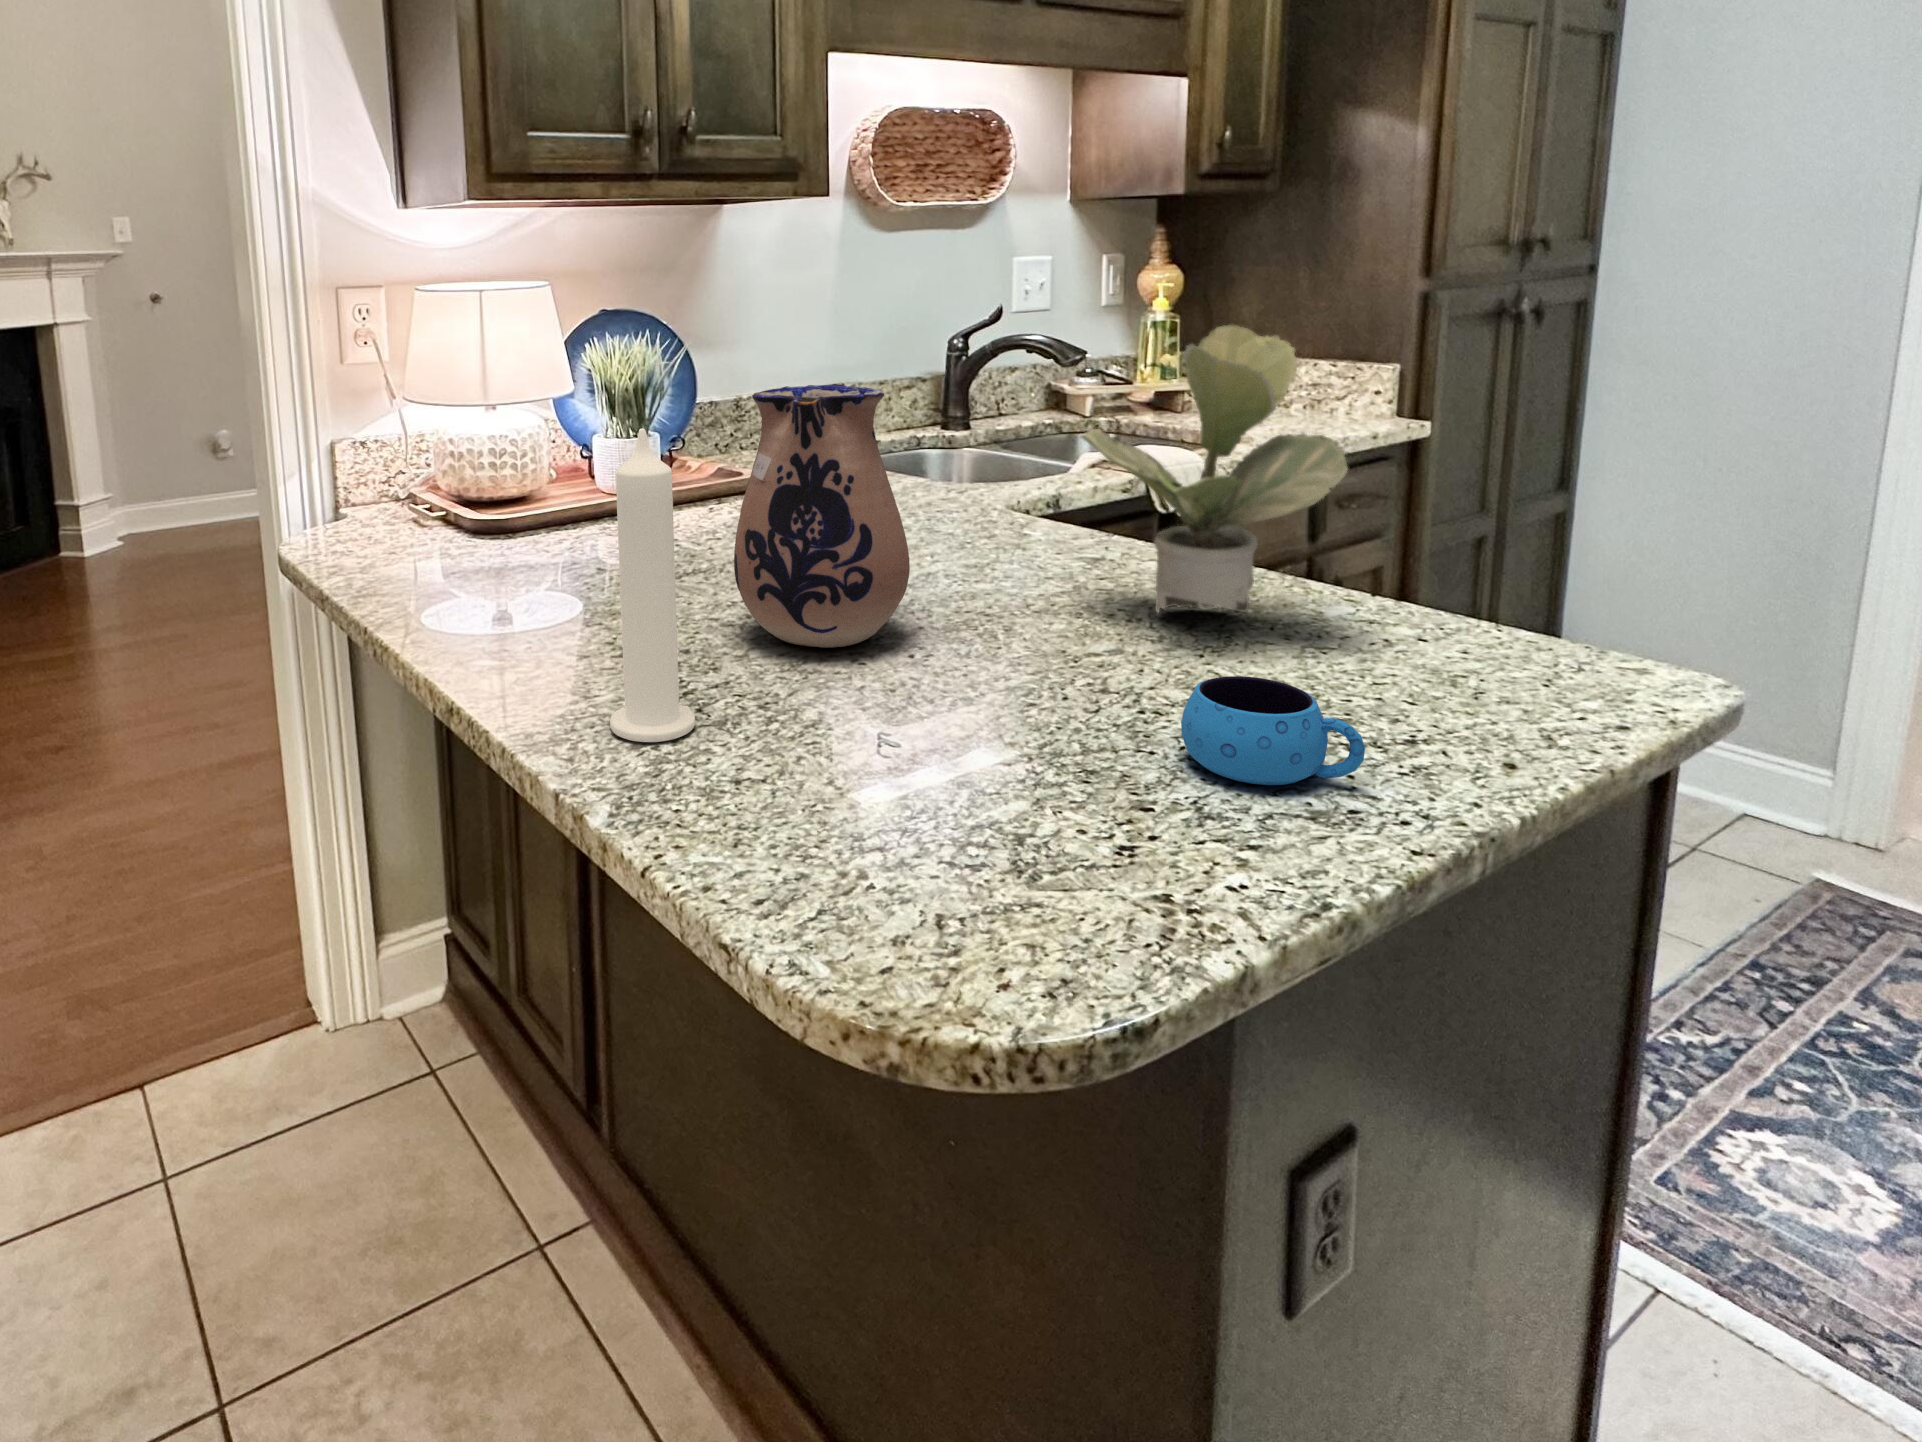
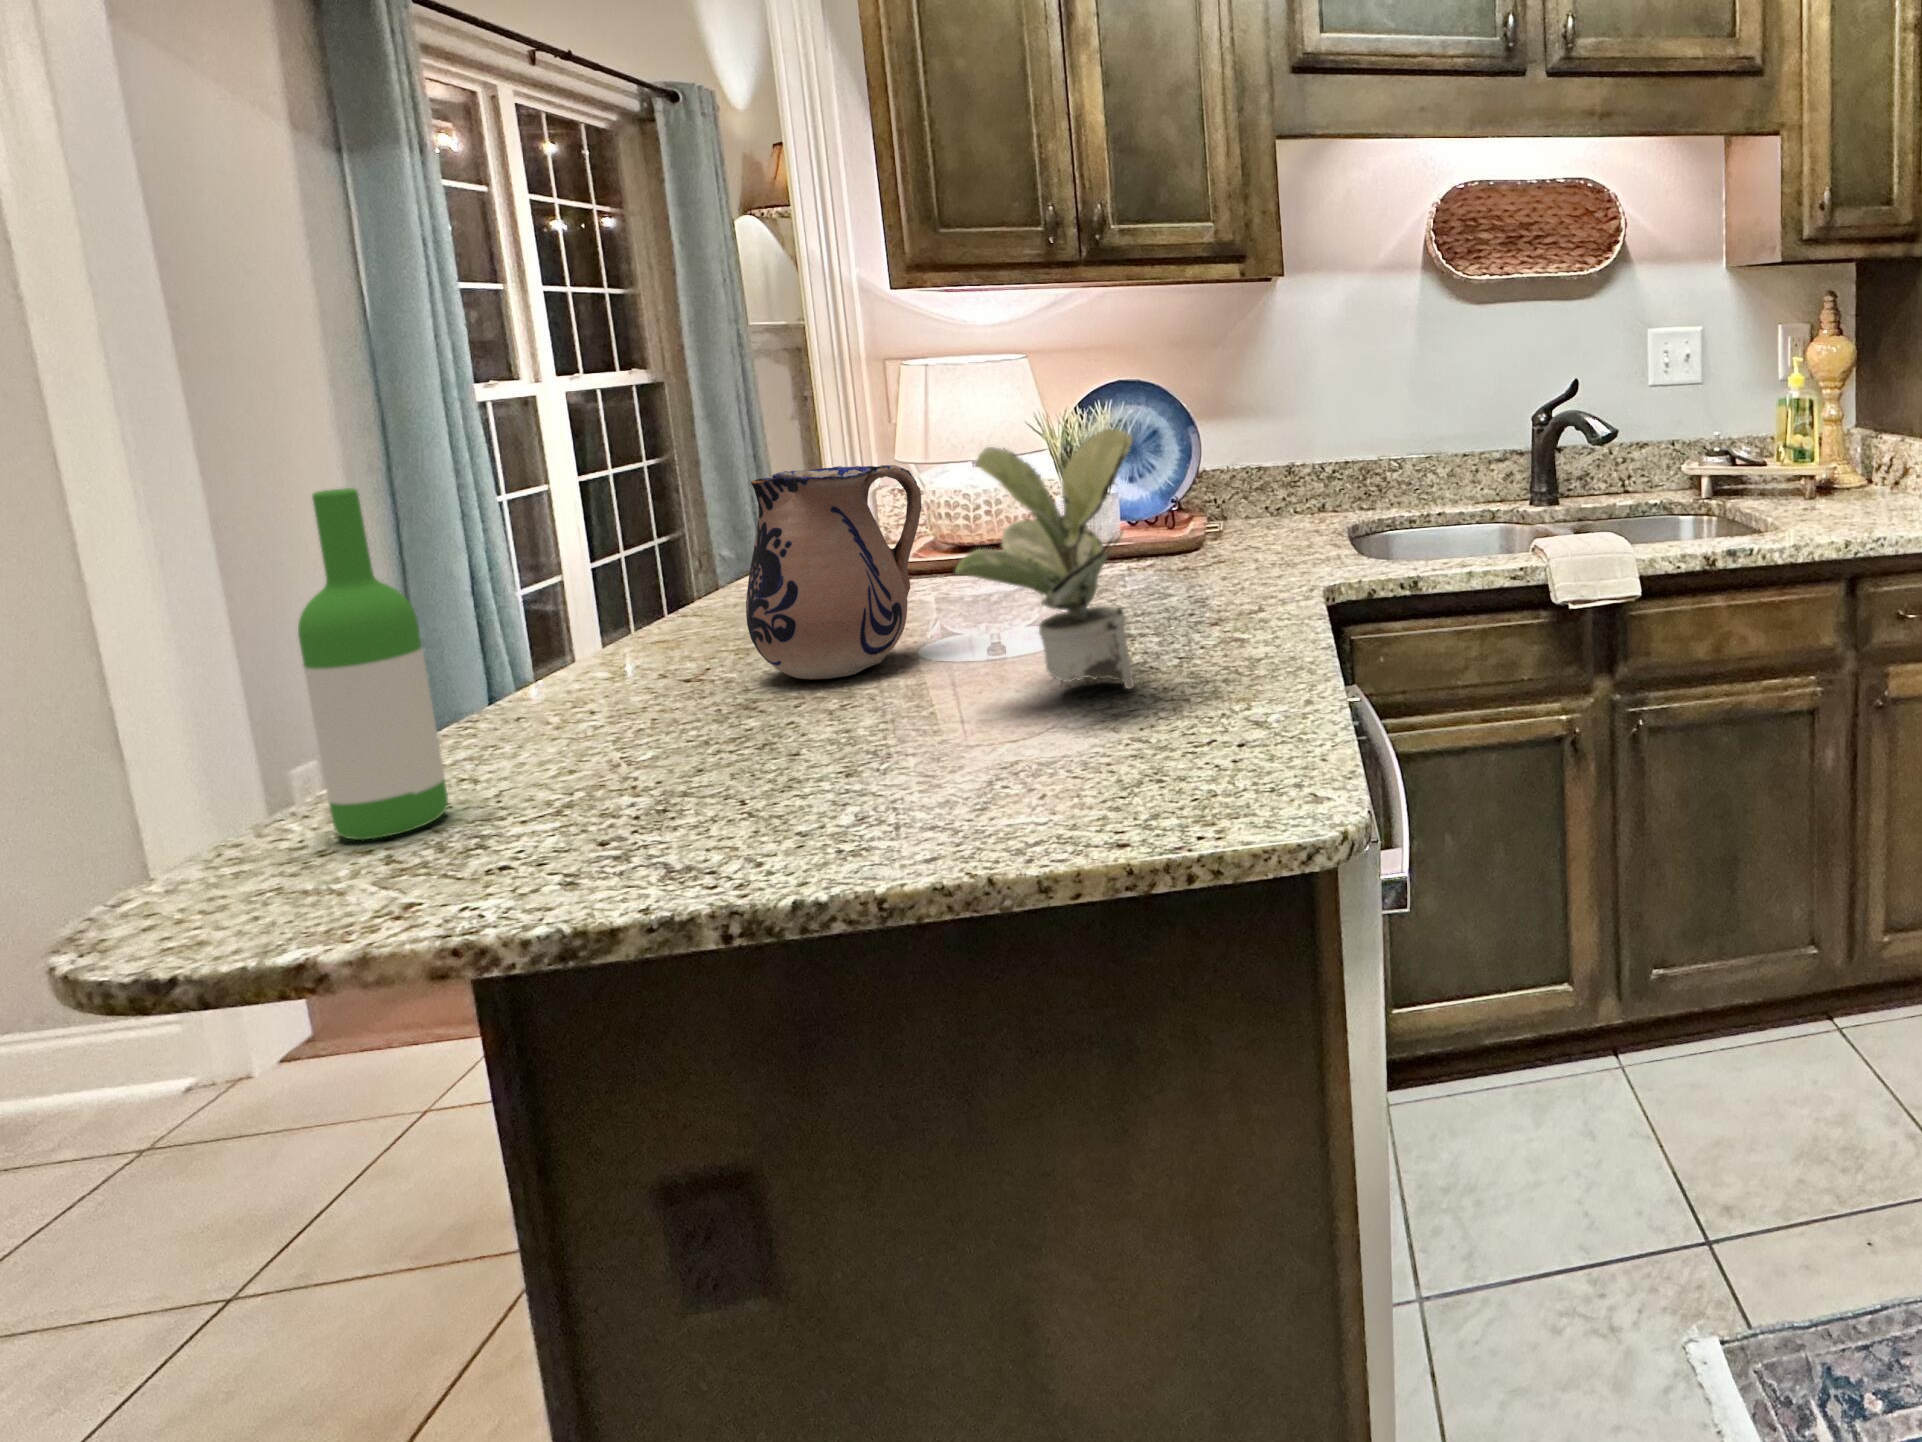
wine bottle: none [909,391,1044,905] -> present [298,488,448,840]
candle: present [610,428,695,742] -> none [504,497,596,725]
mug: present [1181,676,1365,785] -> none [674,722,797,807]

